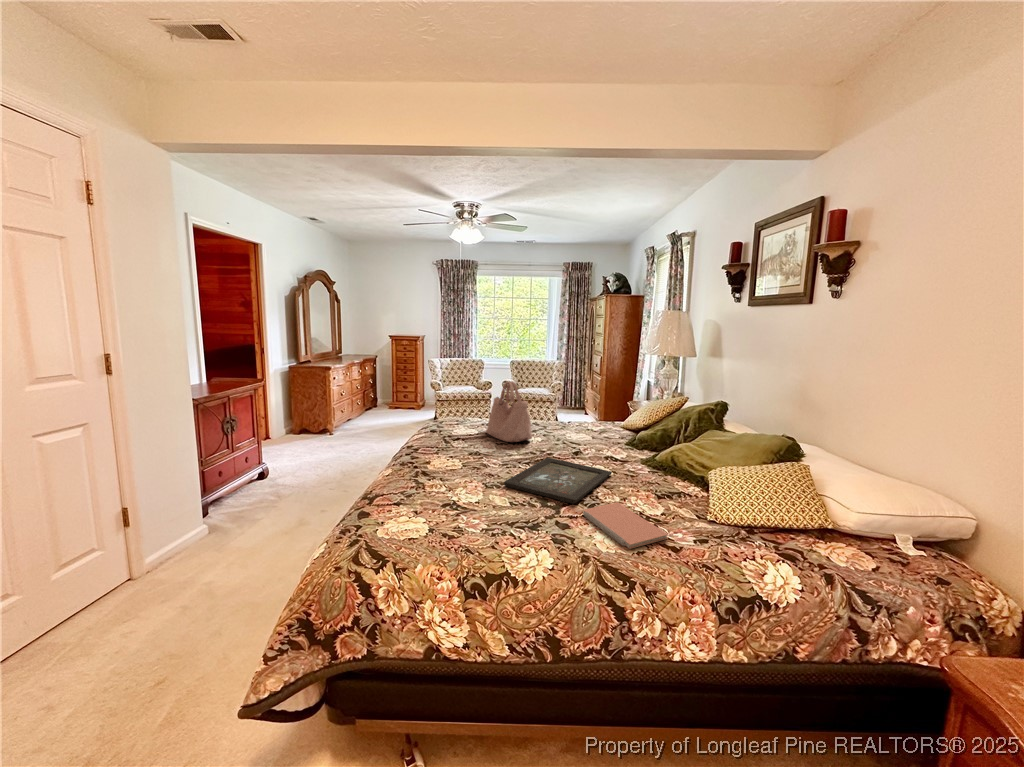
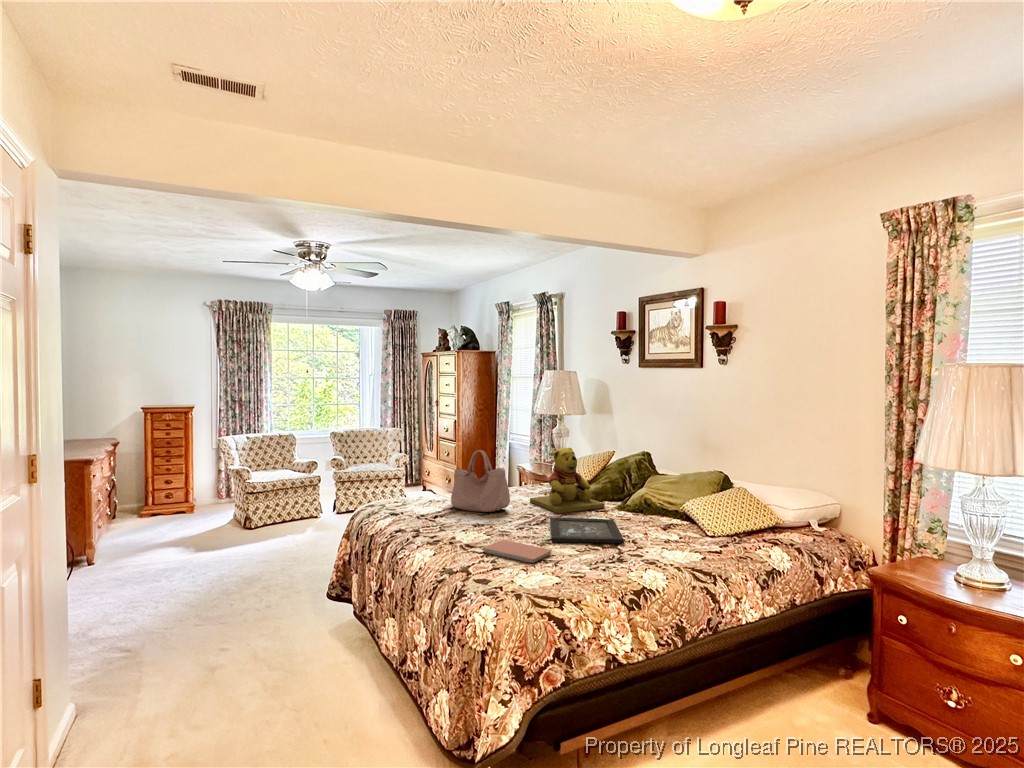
teddy bear: none [568,385,634,455] -> present [530,448,605,514]
notebook: present [583,502,668,549] -> present [483,540,552,563]

